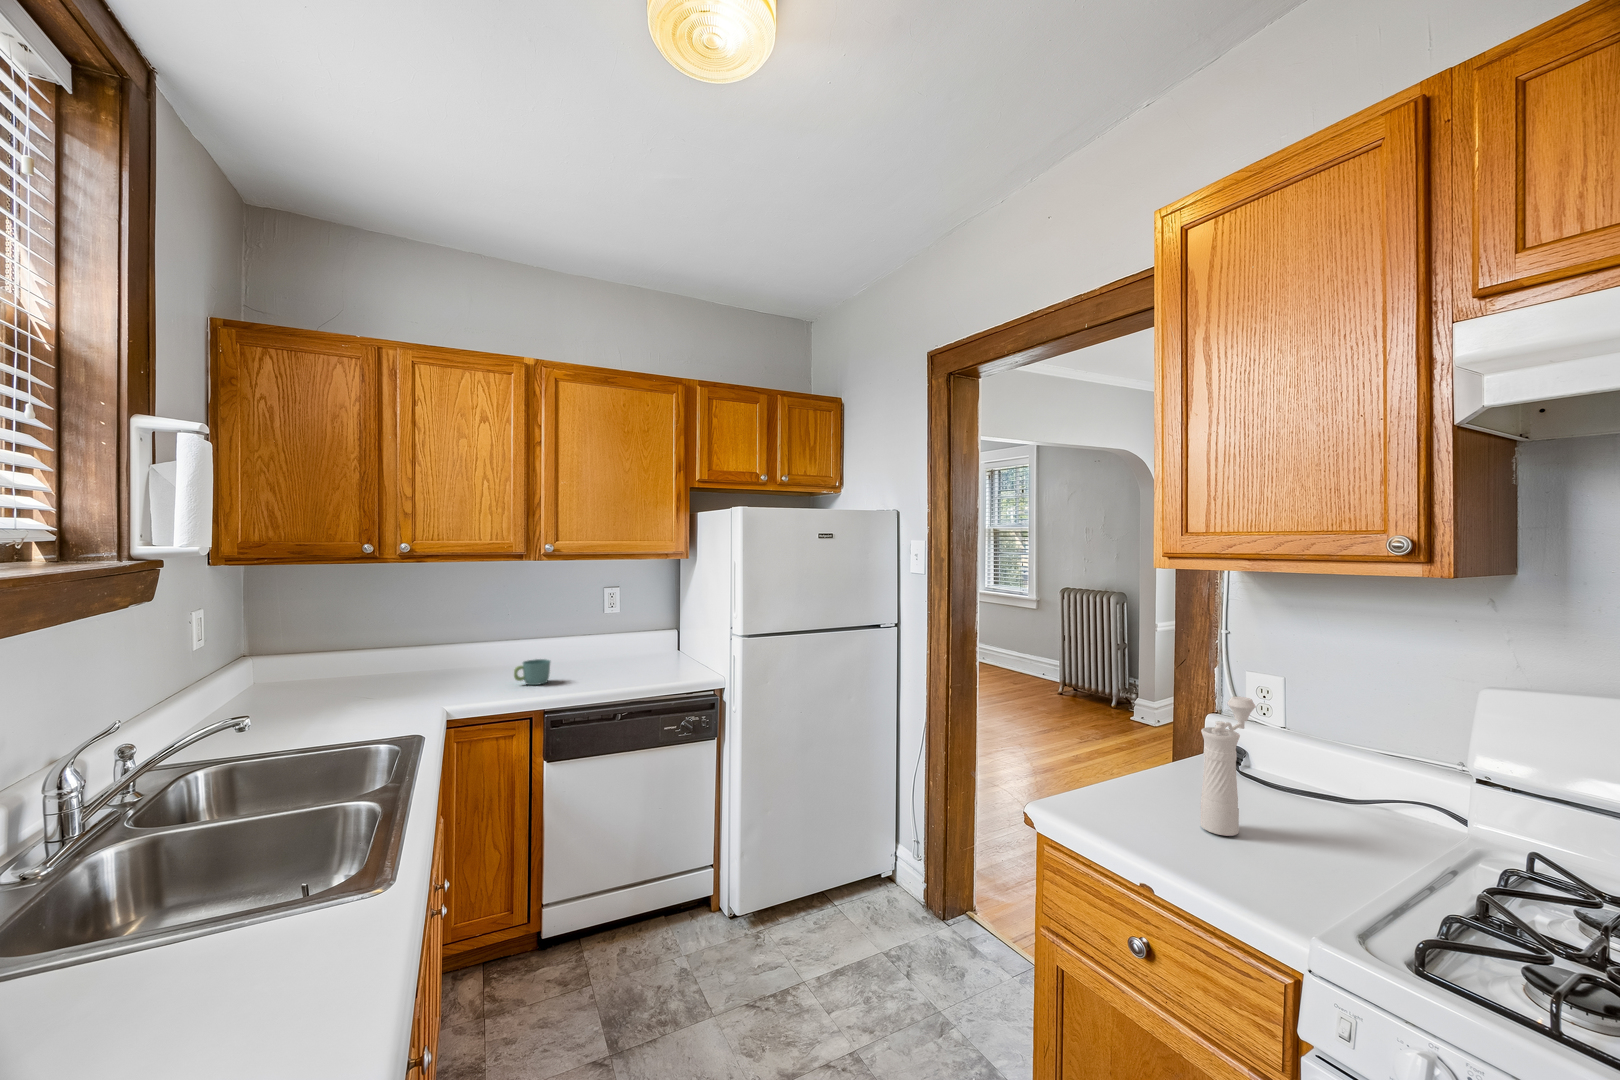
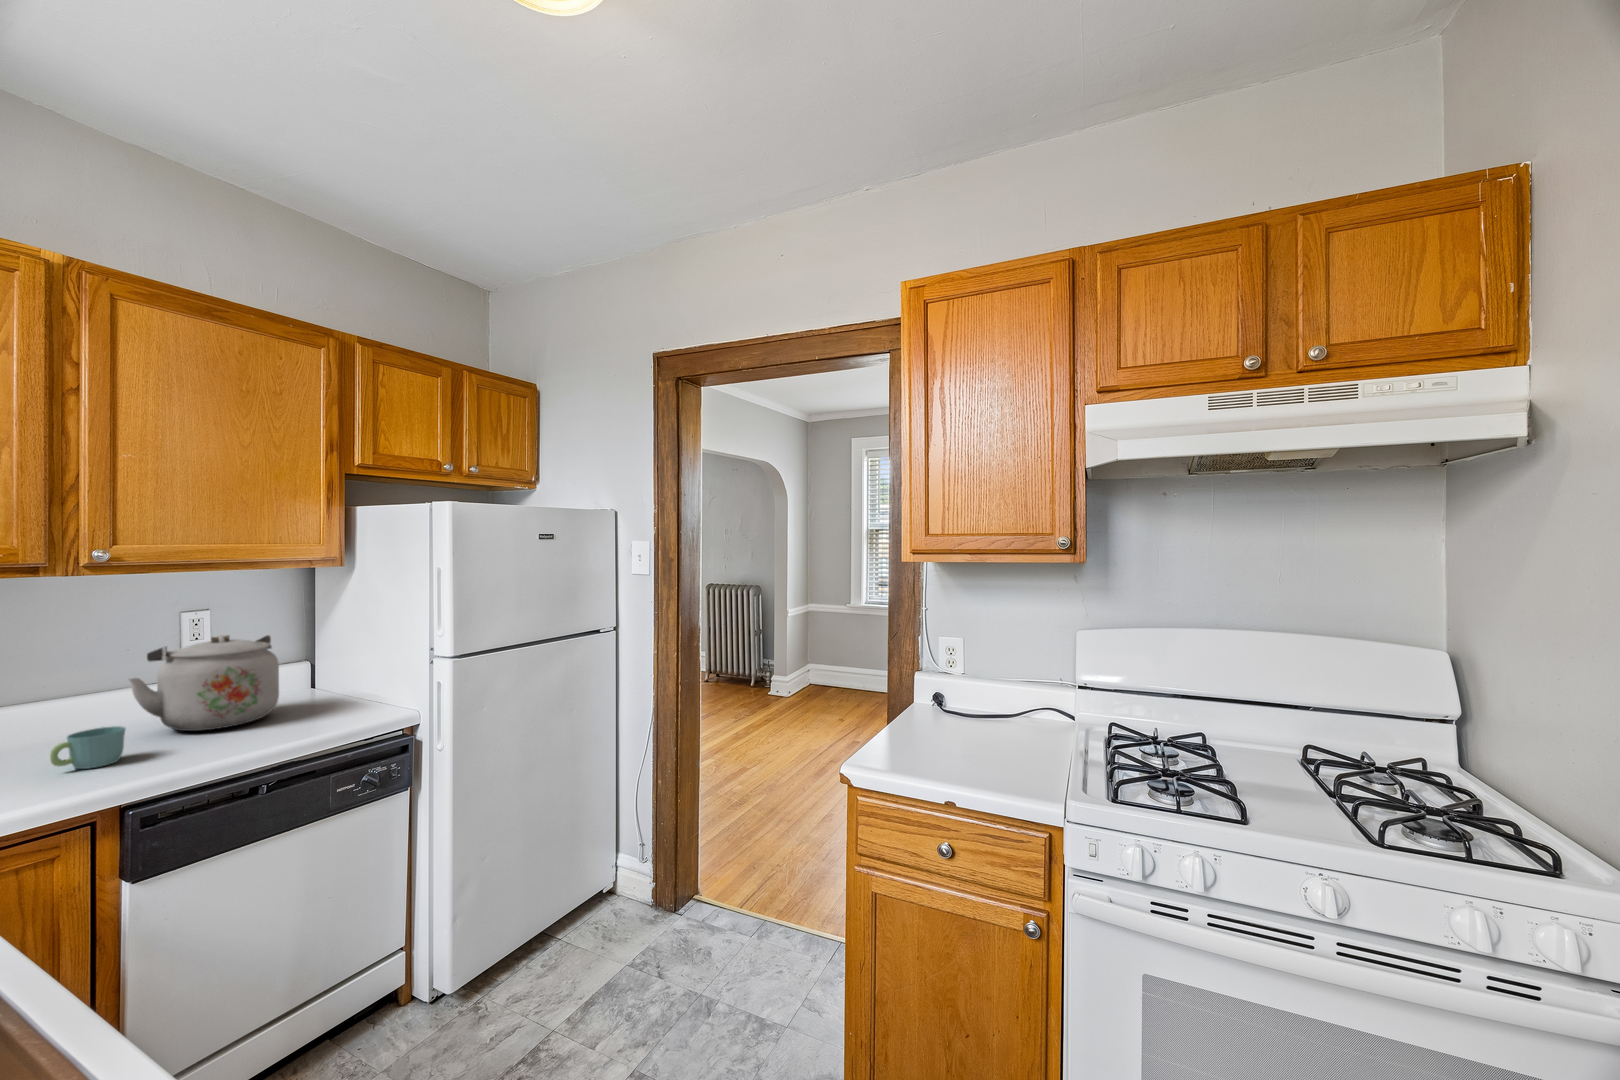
kettle: none [560,603,643,671] -> present [129,635,279,731]
pepper mill: present [1201,696,1256,836] -> none [957,658,983,765]

